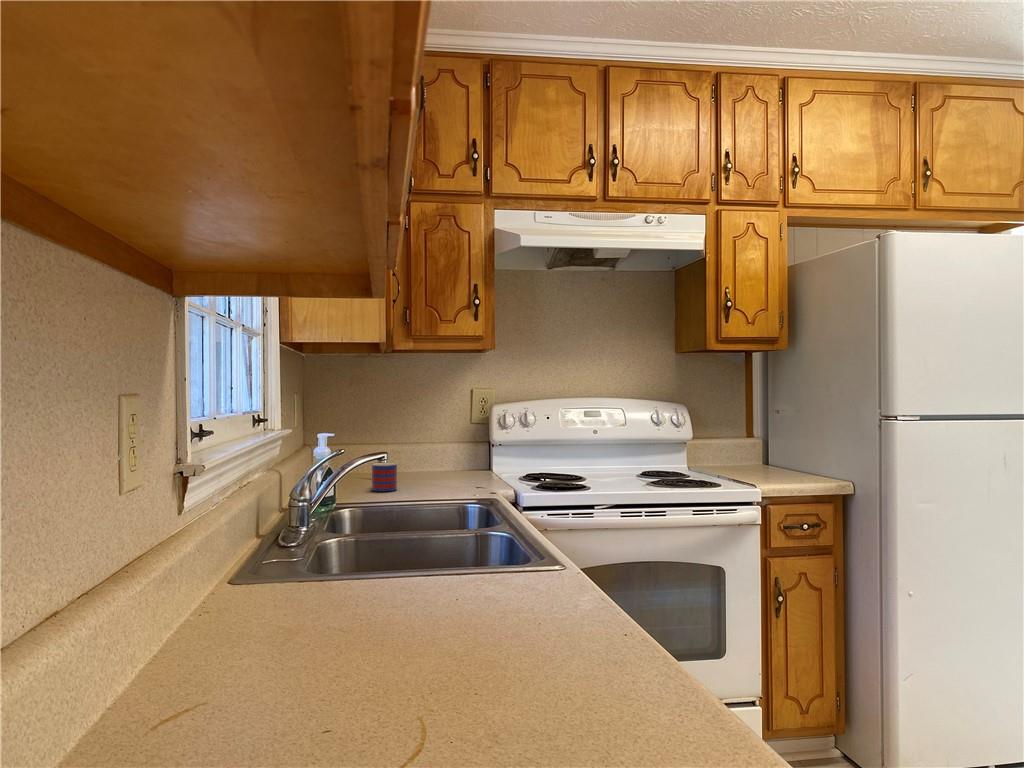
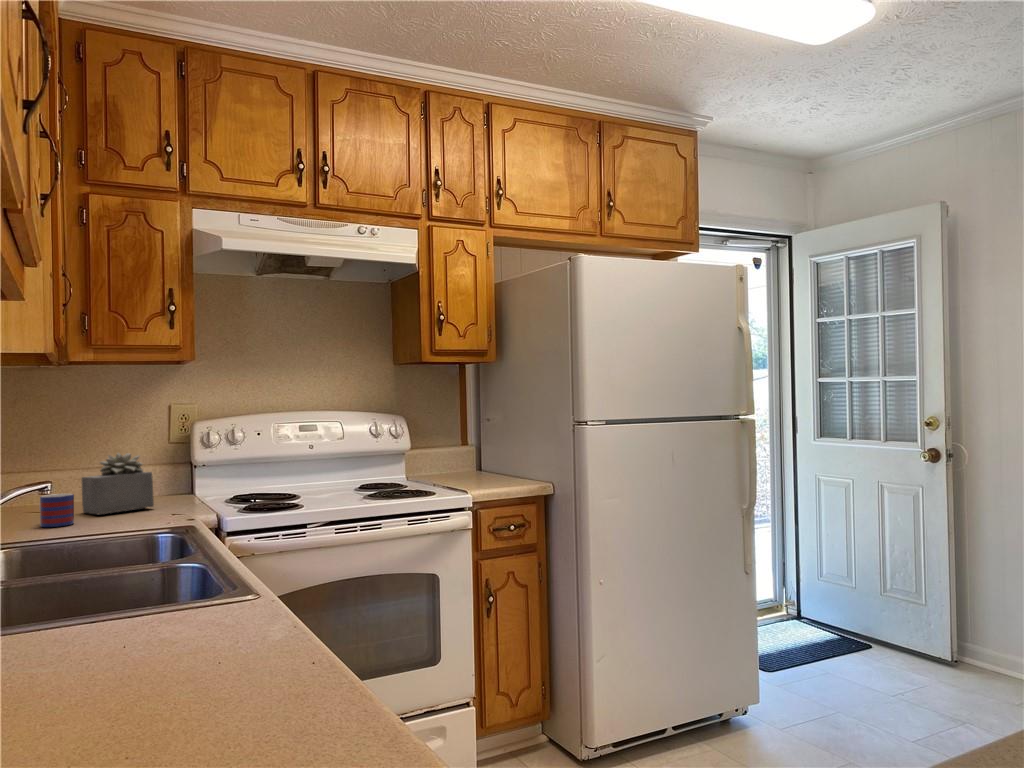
succulent plant: none [404,429,461,483] -> present [81,453,154,514]

